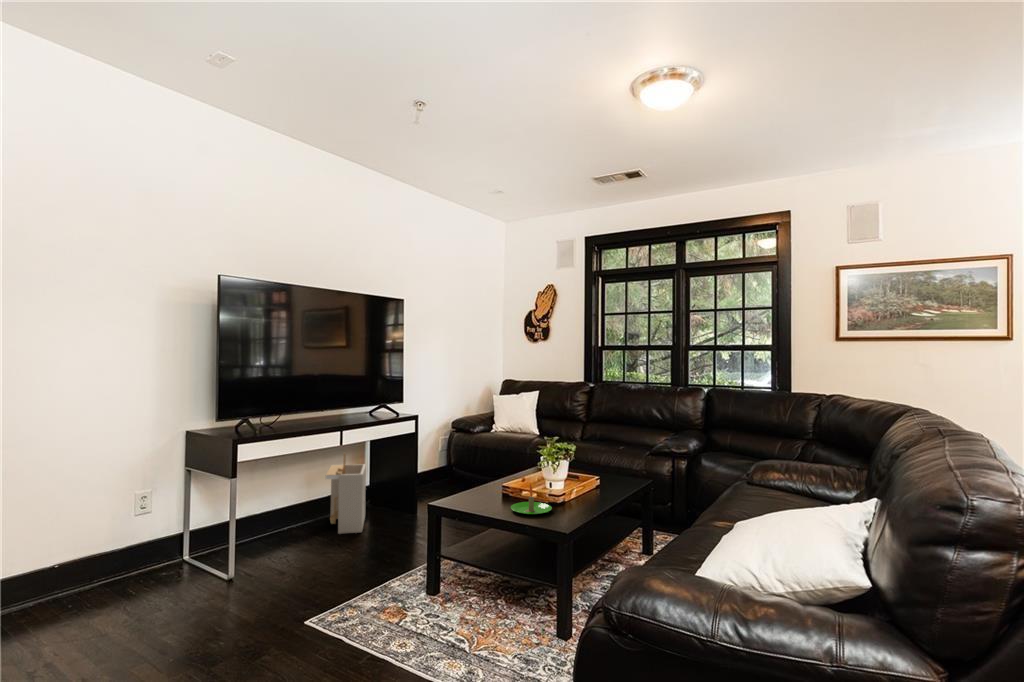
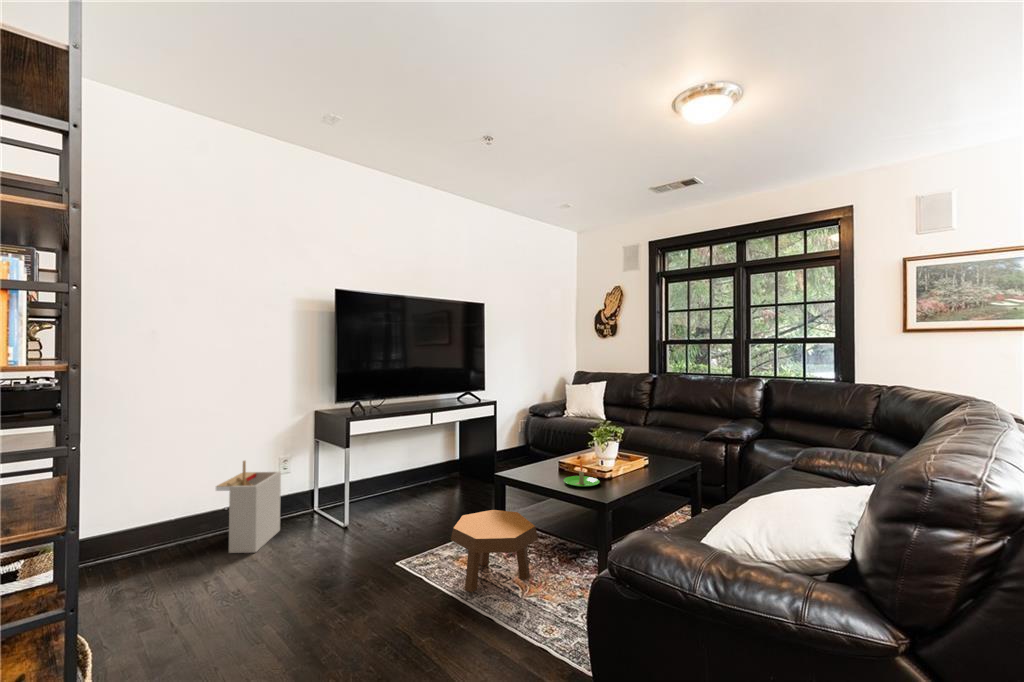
storage bin: present [326,453,366,534] -> present [216,461,281,553]
footstool: none [379,547,485,651] -> present [451,510,538,593]

